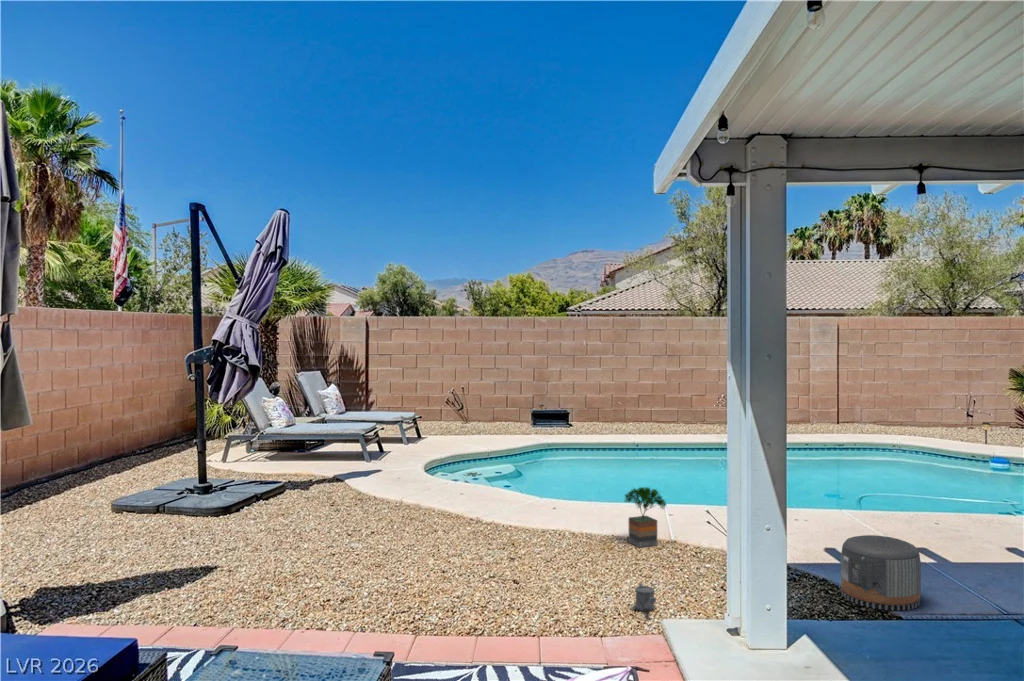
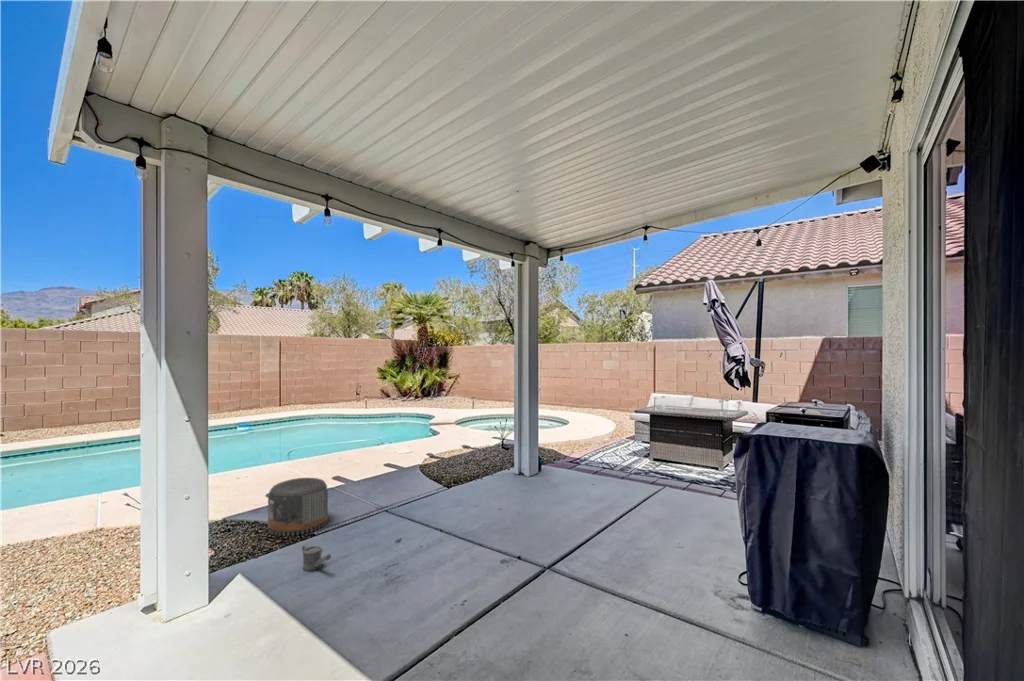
potted tree: present [625,487,666,547] -> none [42,477,100,540]
watering can: present [635,583,656,611] -> present [302,545,331,571]

